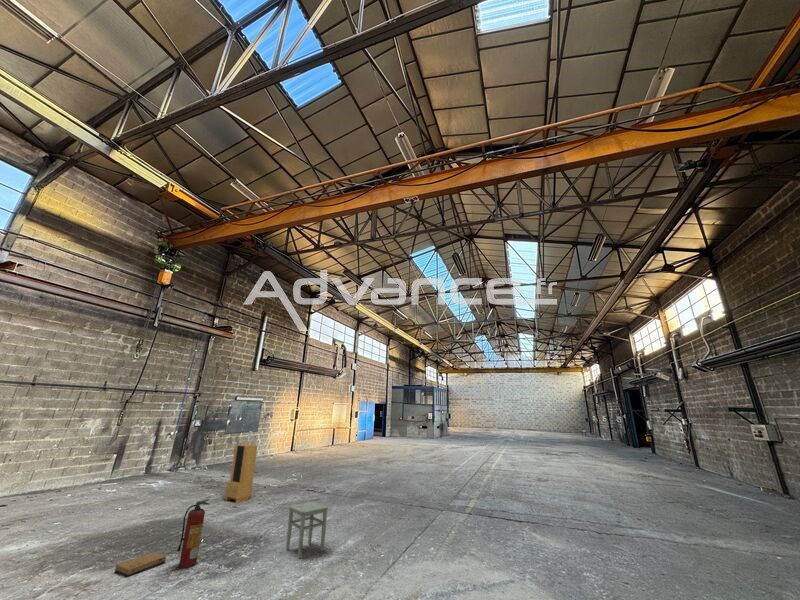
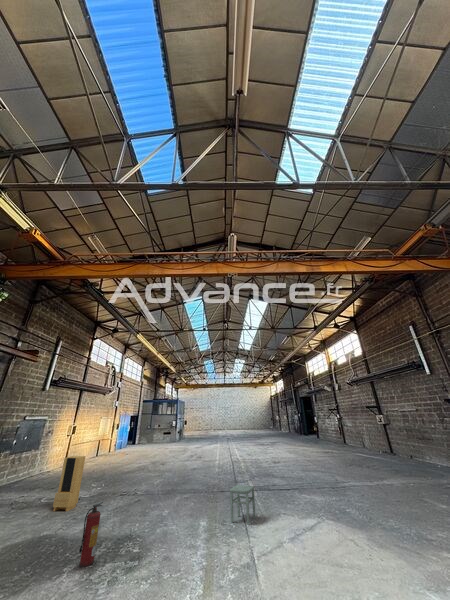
stool: present [286,502,328,558] -> present [230,485,255,525]
cardboard box: present [115,552,166,577] -> none [23,560,65,584]

